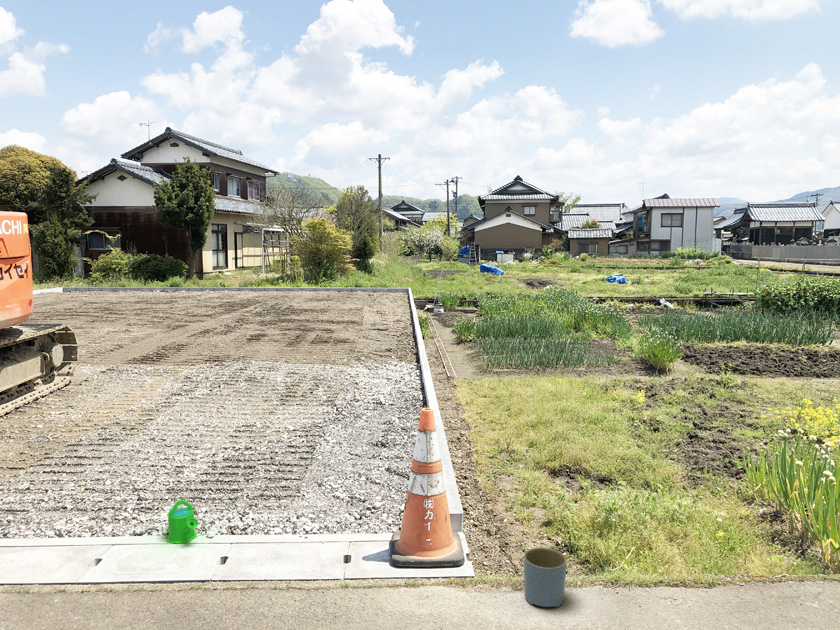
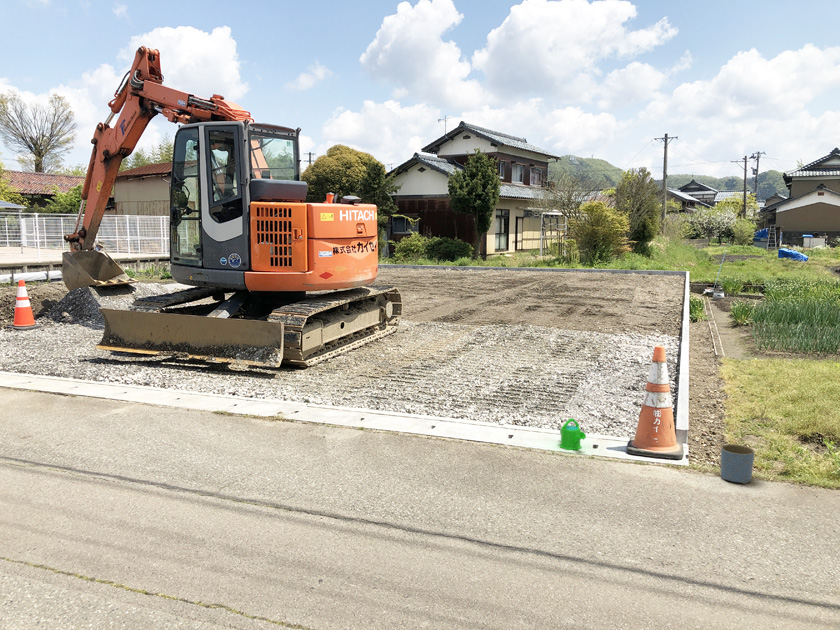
watering can: present [167,500,198,544] -> present [559,418,586,450]

